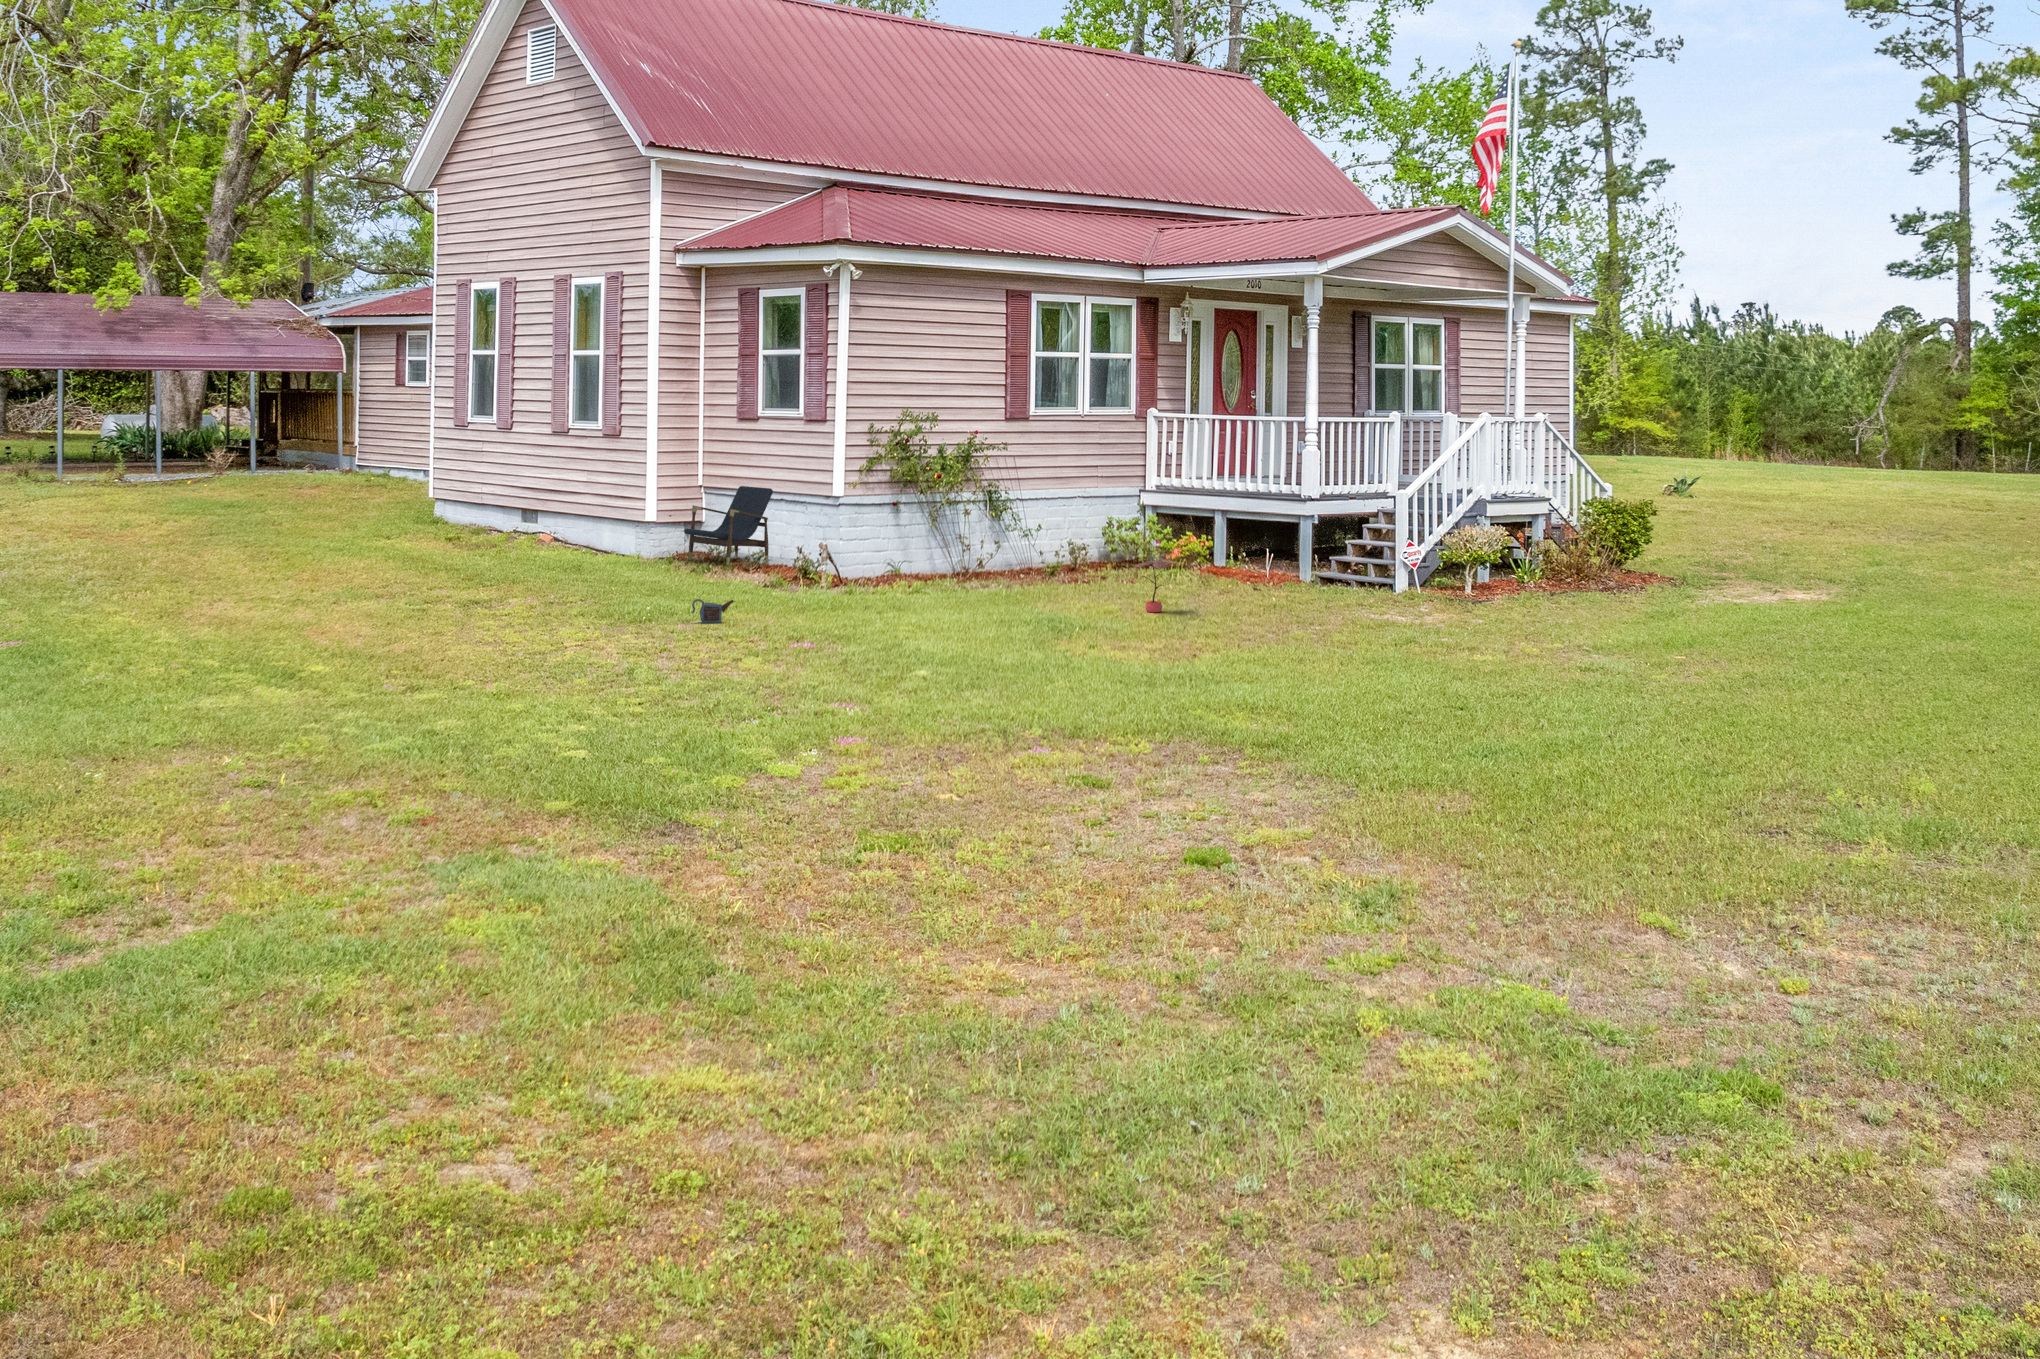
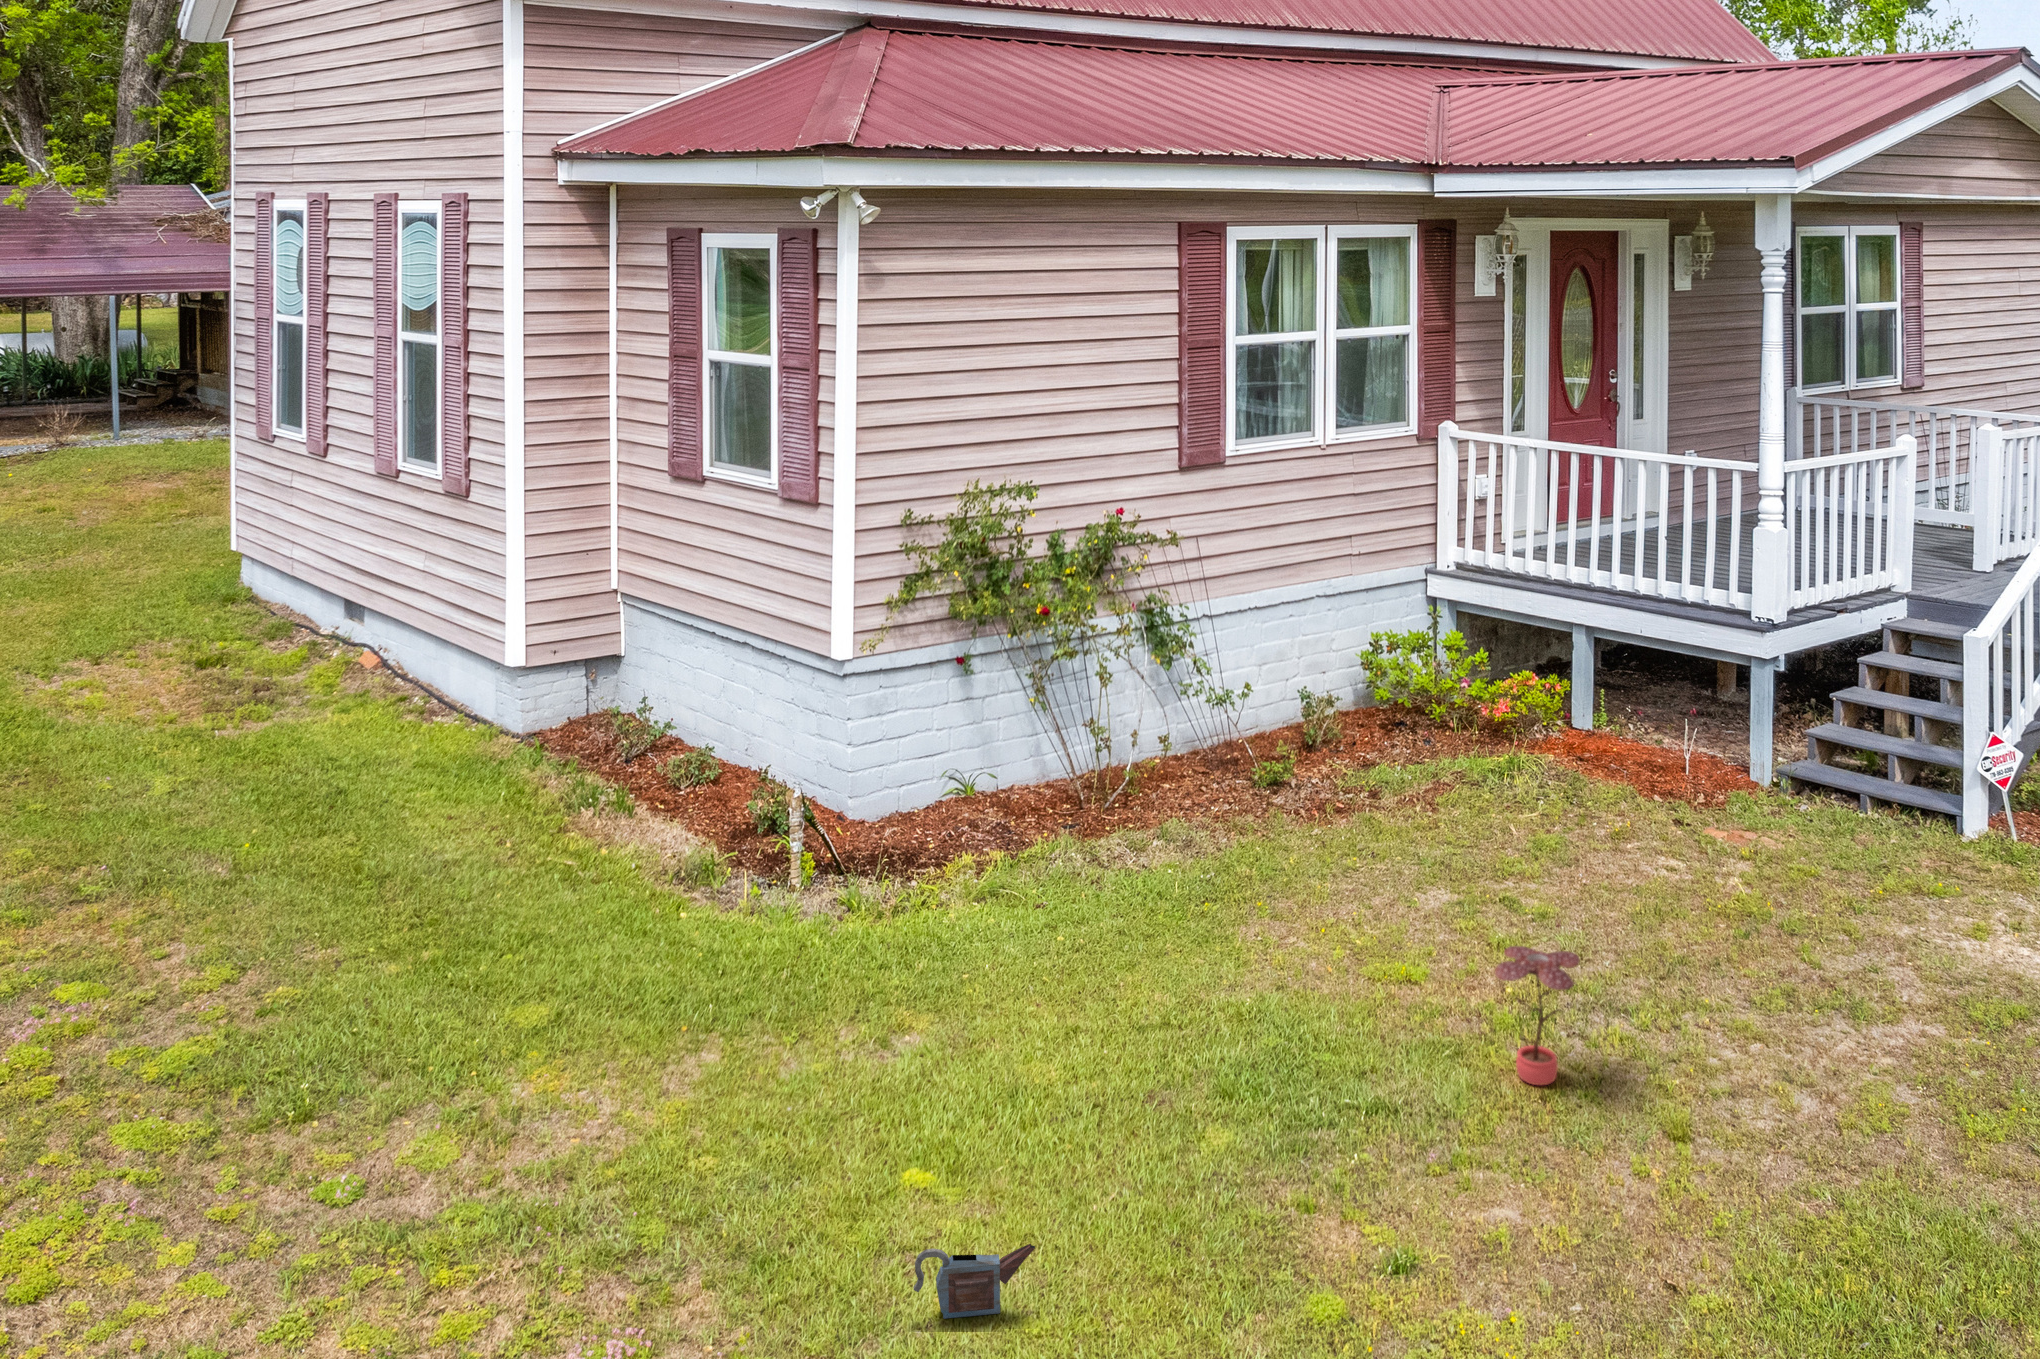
lounge chair: present [684,486,773,566] -> none [564,602,734,781]
watering can: present [692,599,734,623] -> present [913,1244,1035,1319]

